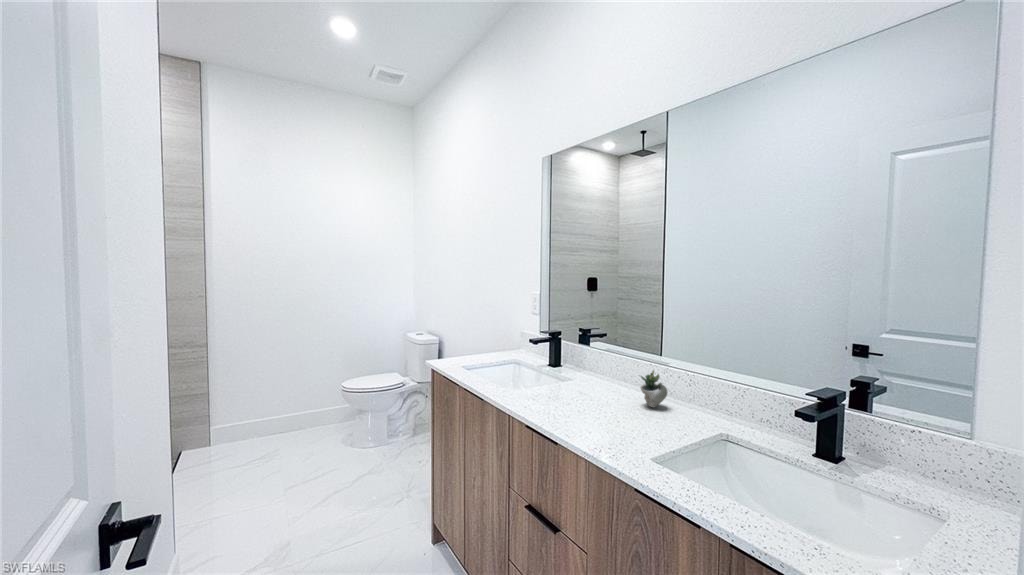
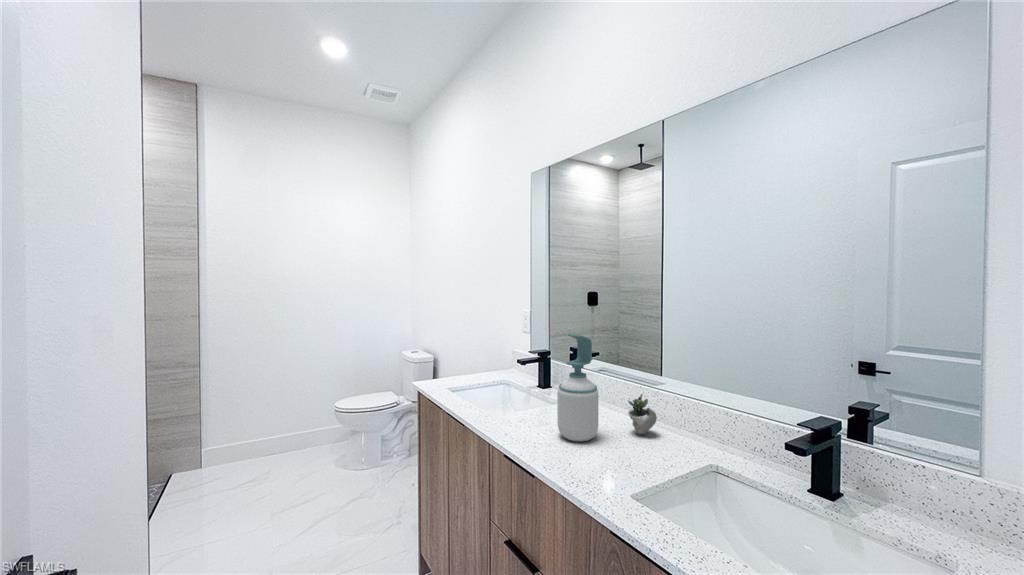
soap bottle: none [575,313,614,413] -> present [557,334,598,442]

